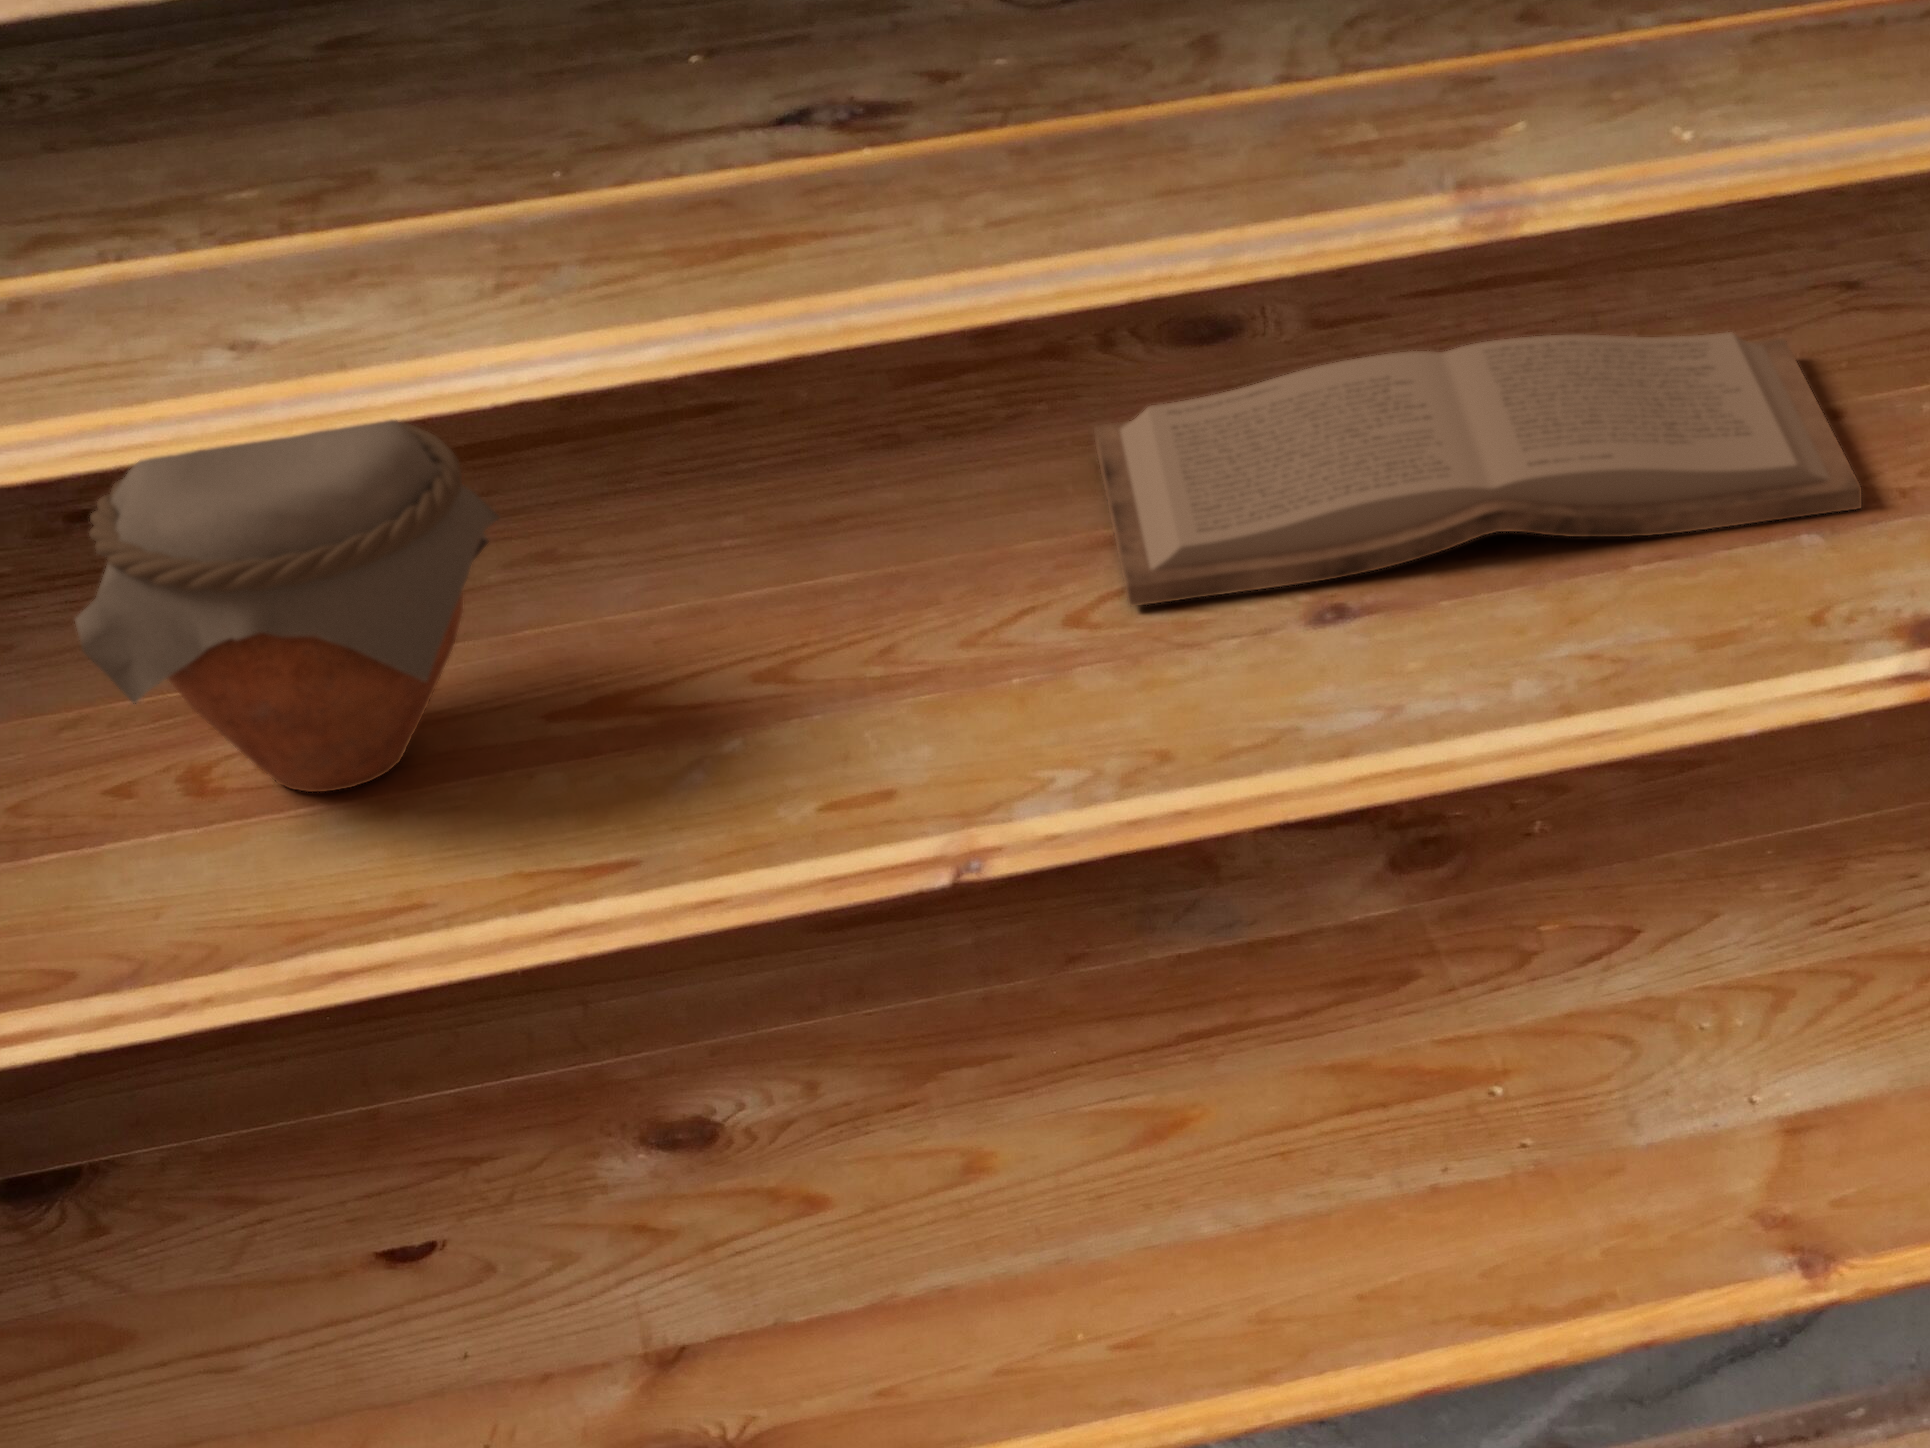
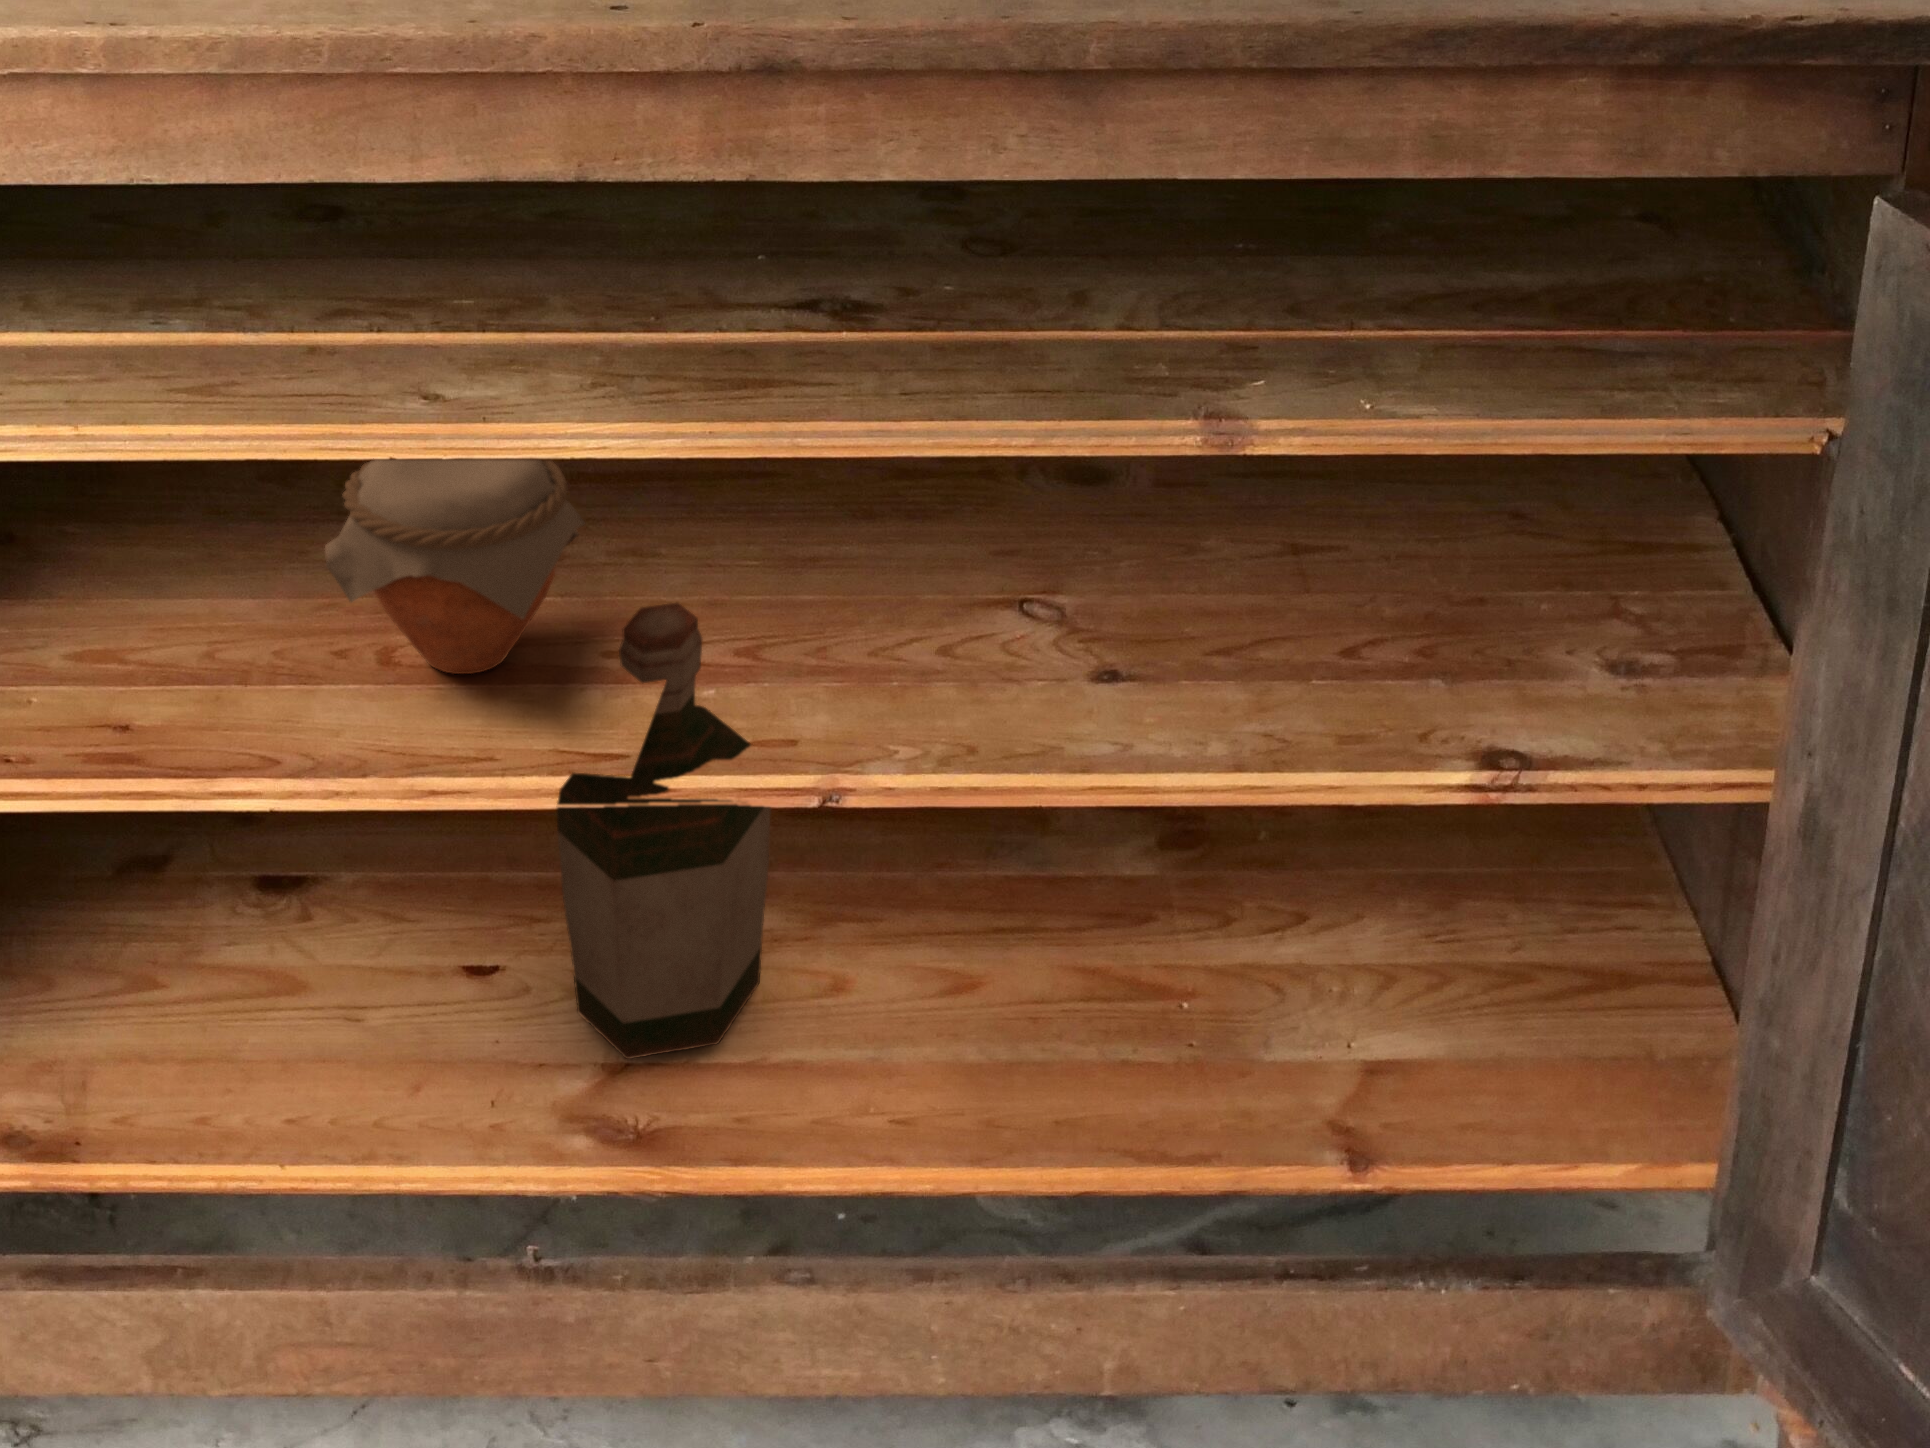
book: present [1094,332,1862,606] -> none [971,497,1473,660]
bottle: none [526,623,885,1343] -> present [557,603,771,1059]

